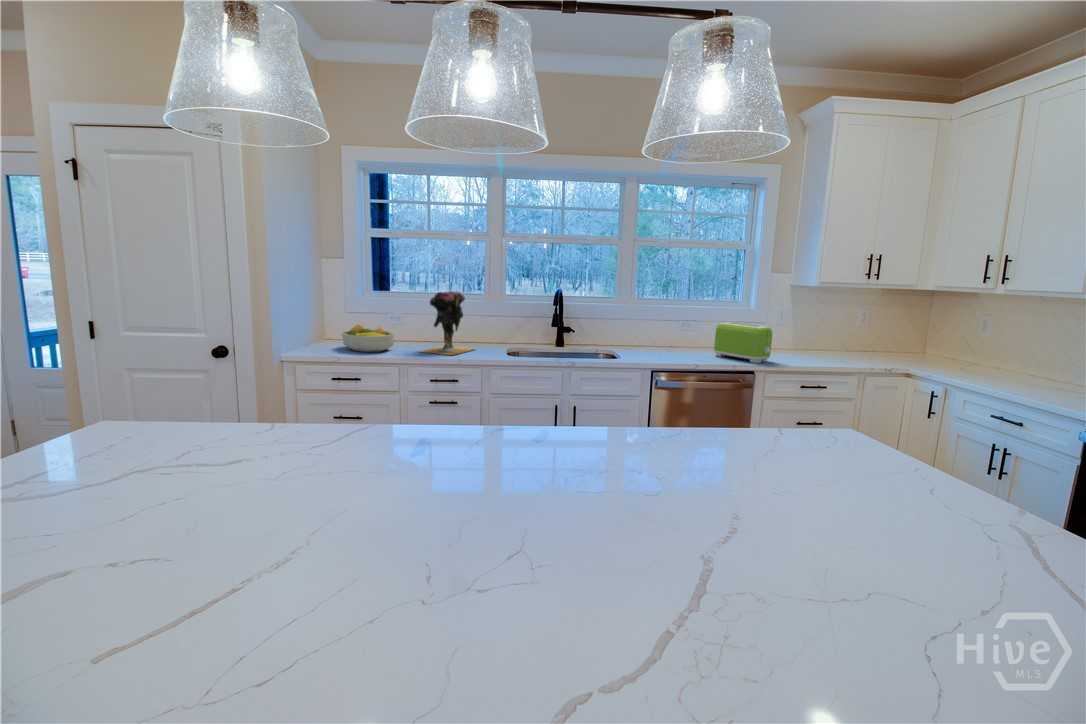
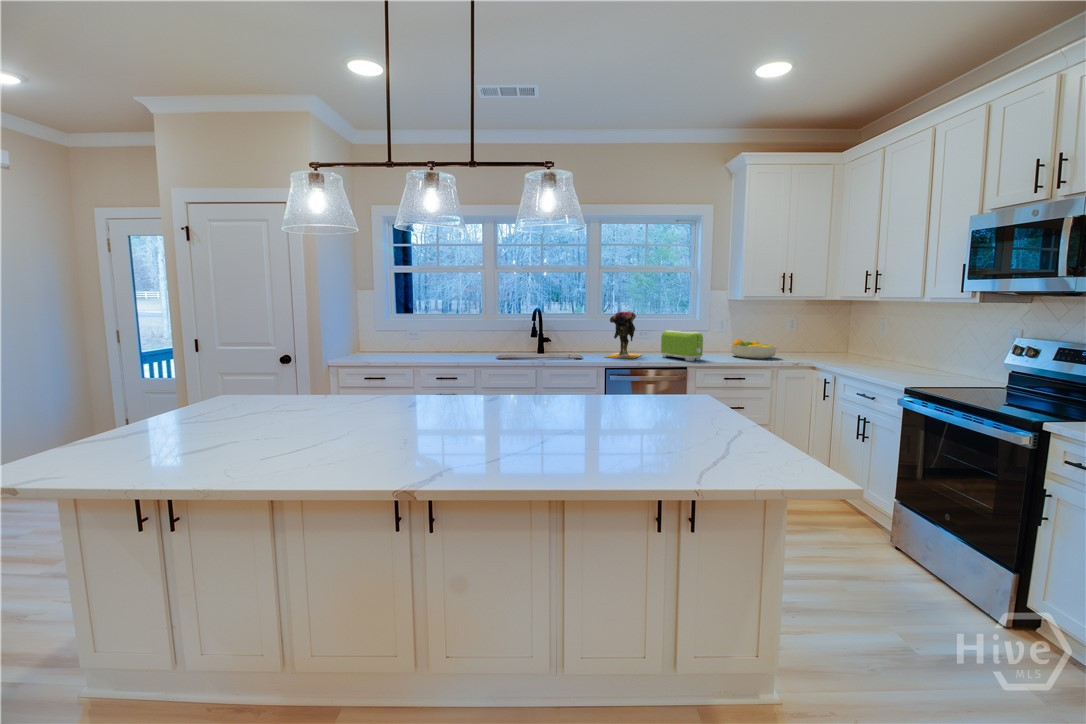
vase: present [421,291,474,355] -> present [606,311,642,359]
fruit bowl: present [342,324,394,352] -> present [730,339,777,359]

